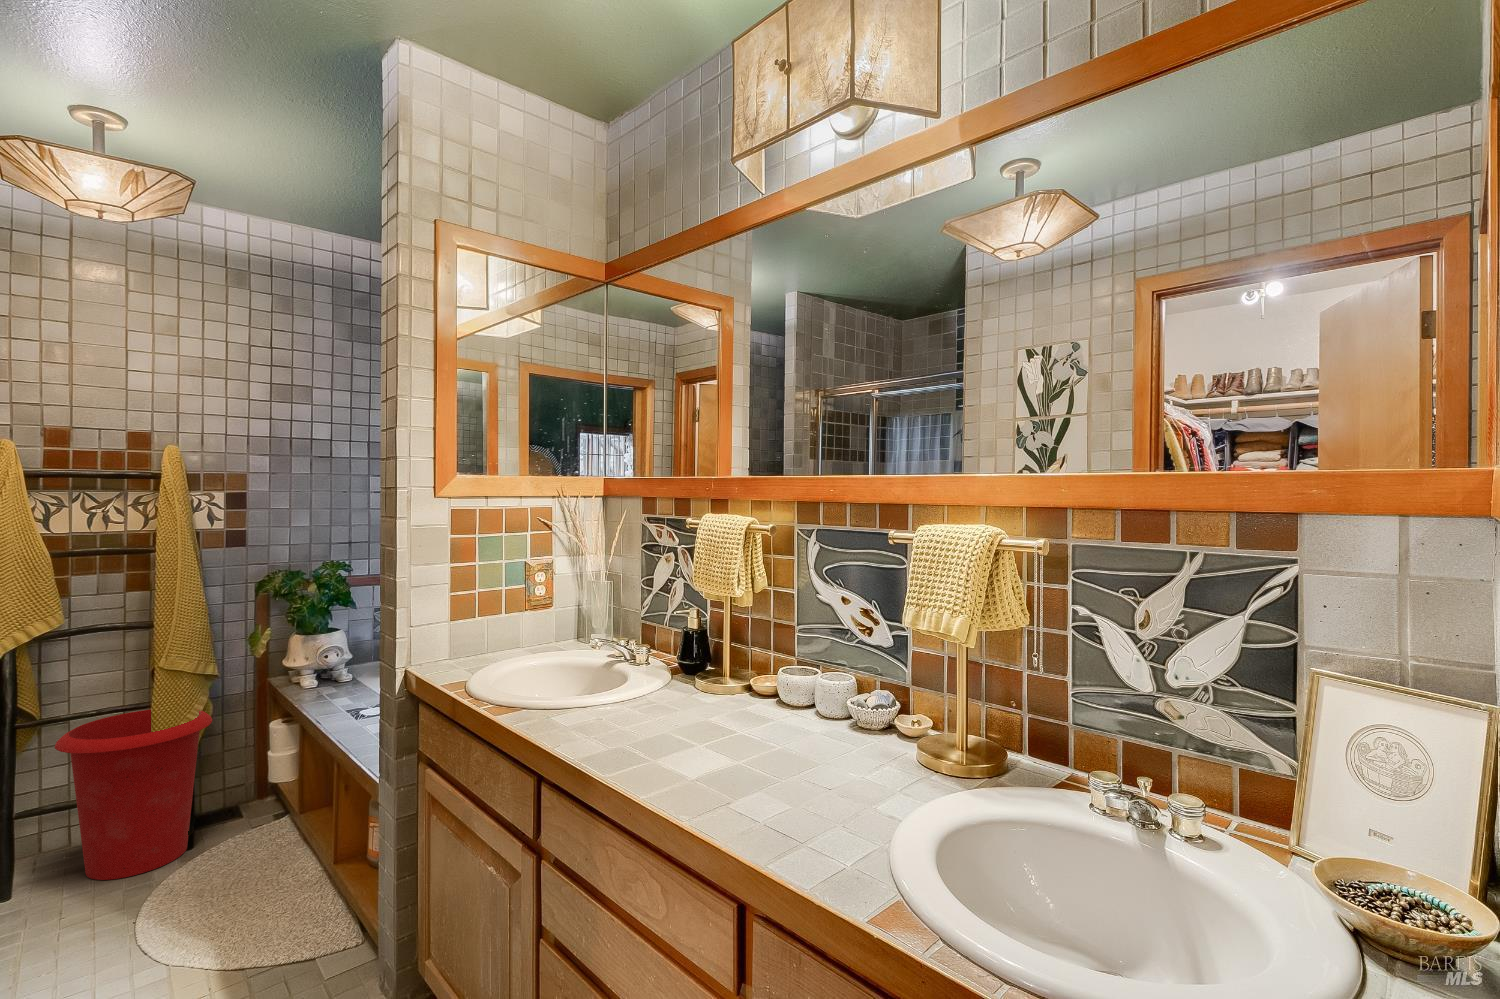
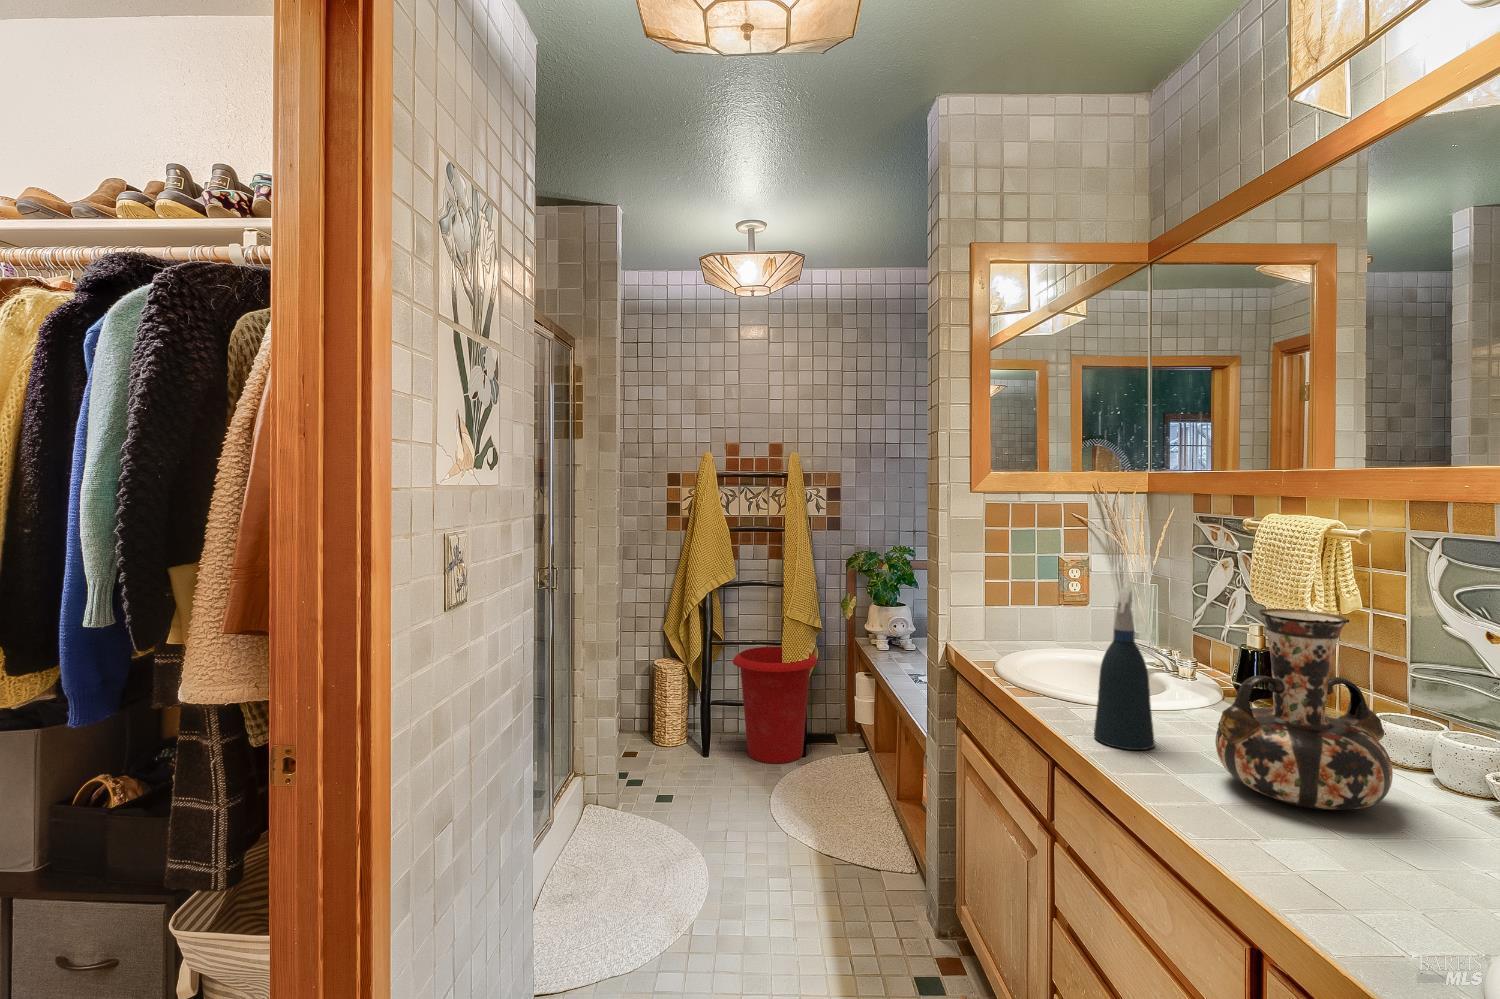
spray bottle: none [579,587,633,746] -> present [1094,588,1155,750]
decorative vase: none [687,592,804,760] -> present [1216,608,1393,810]

